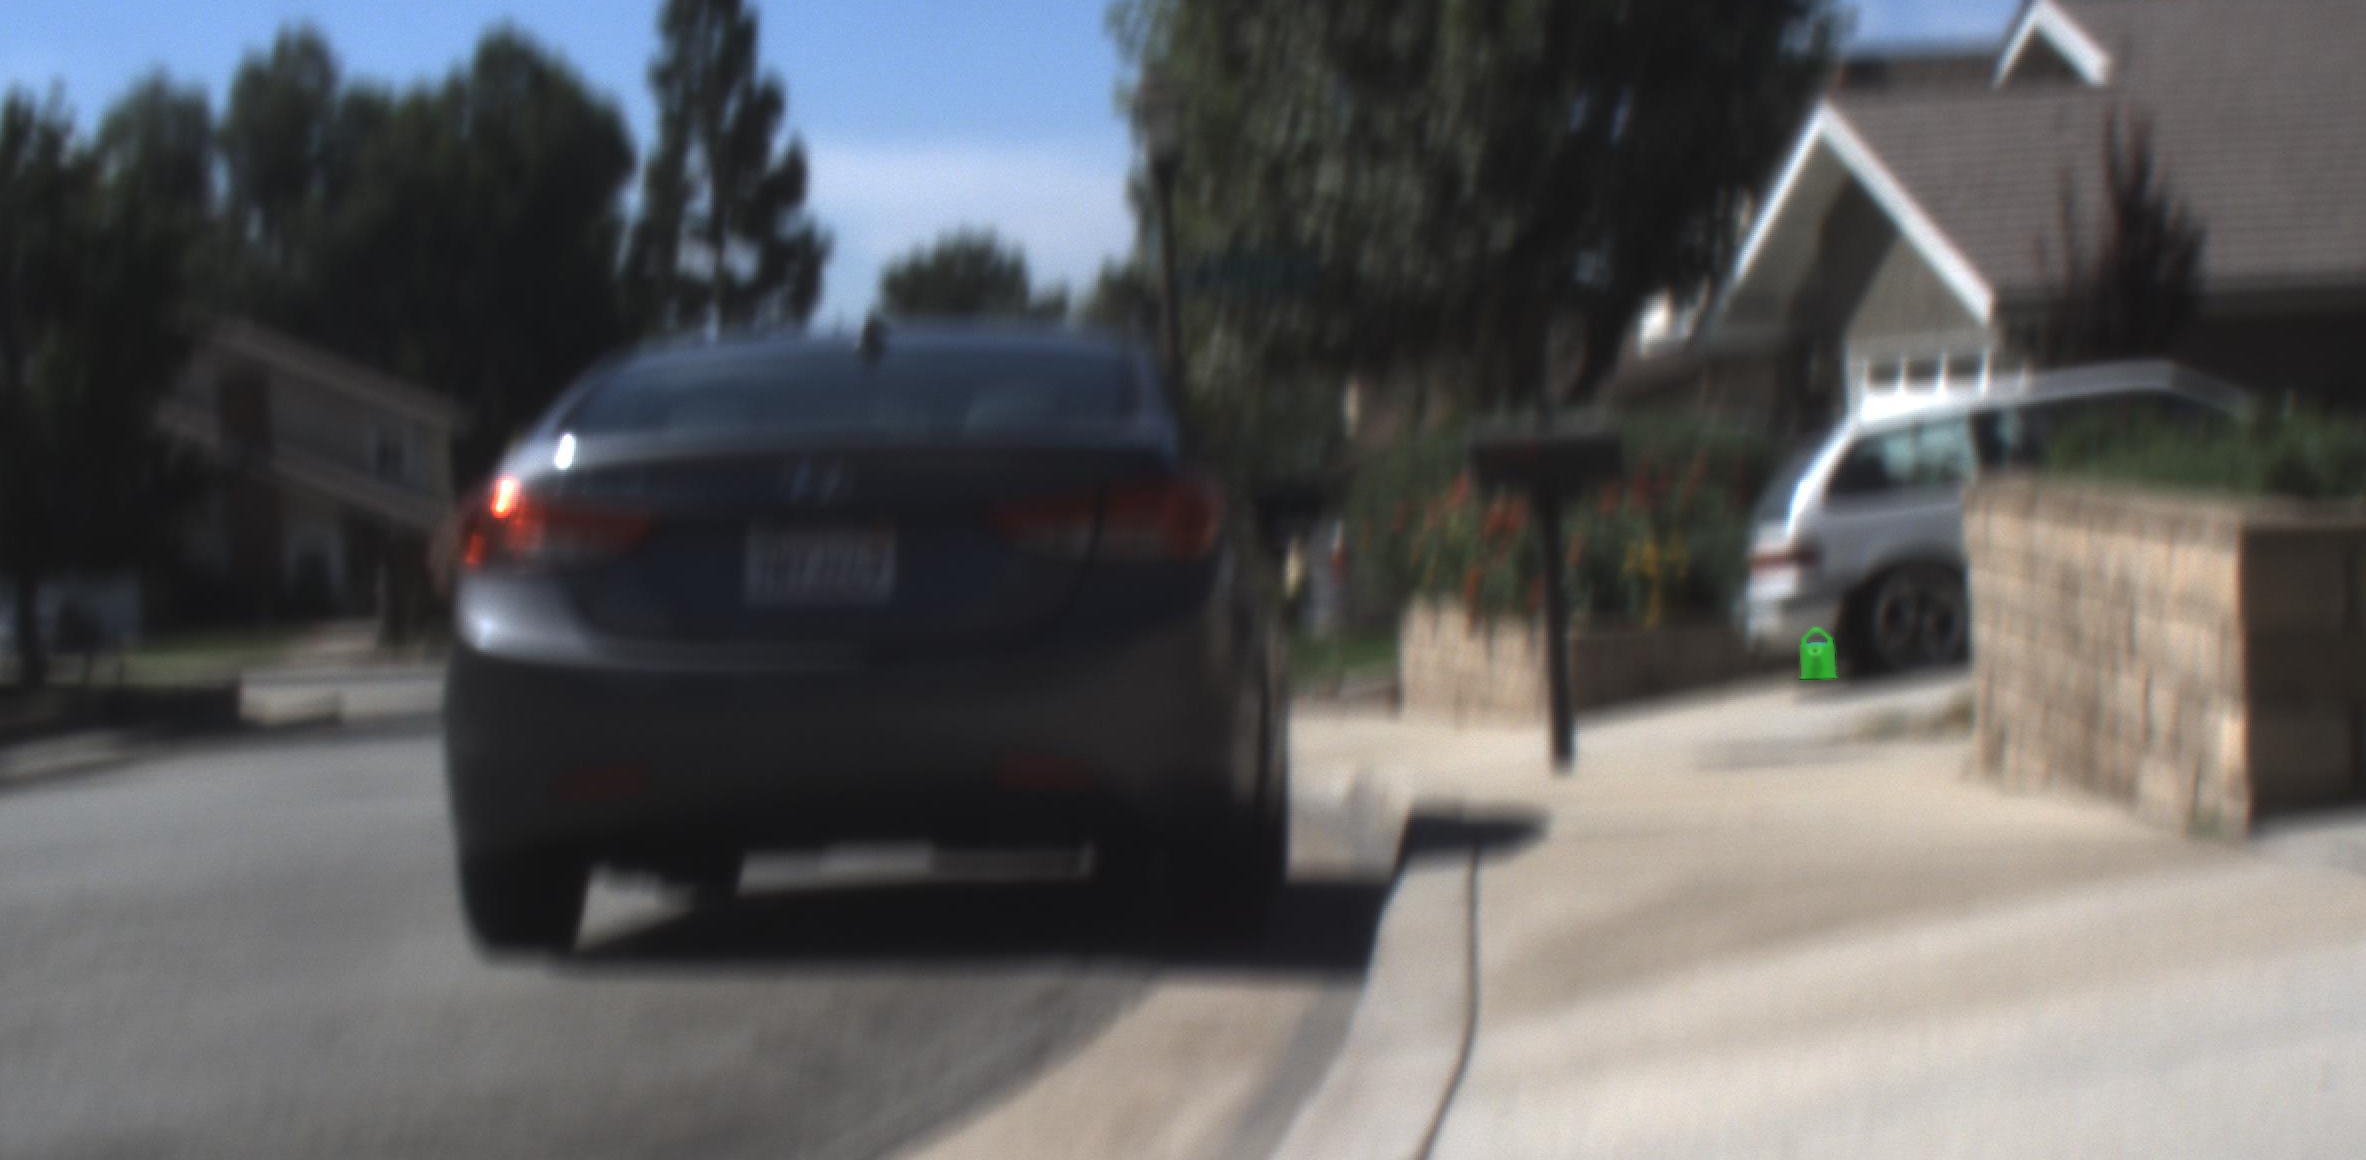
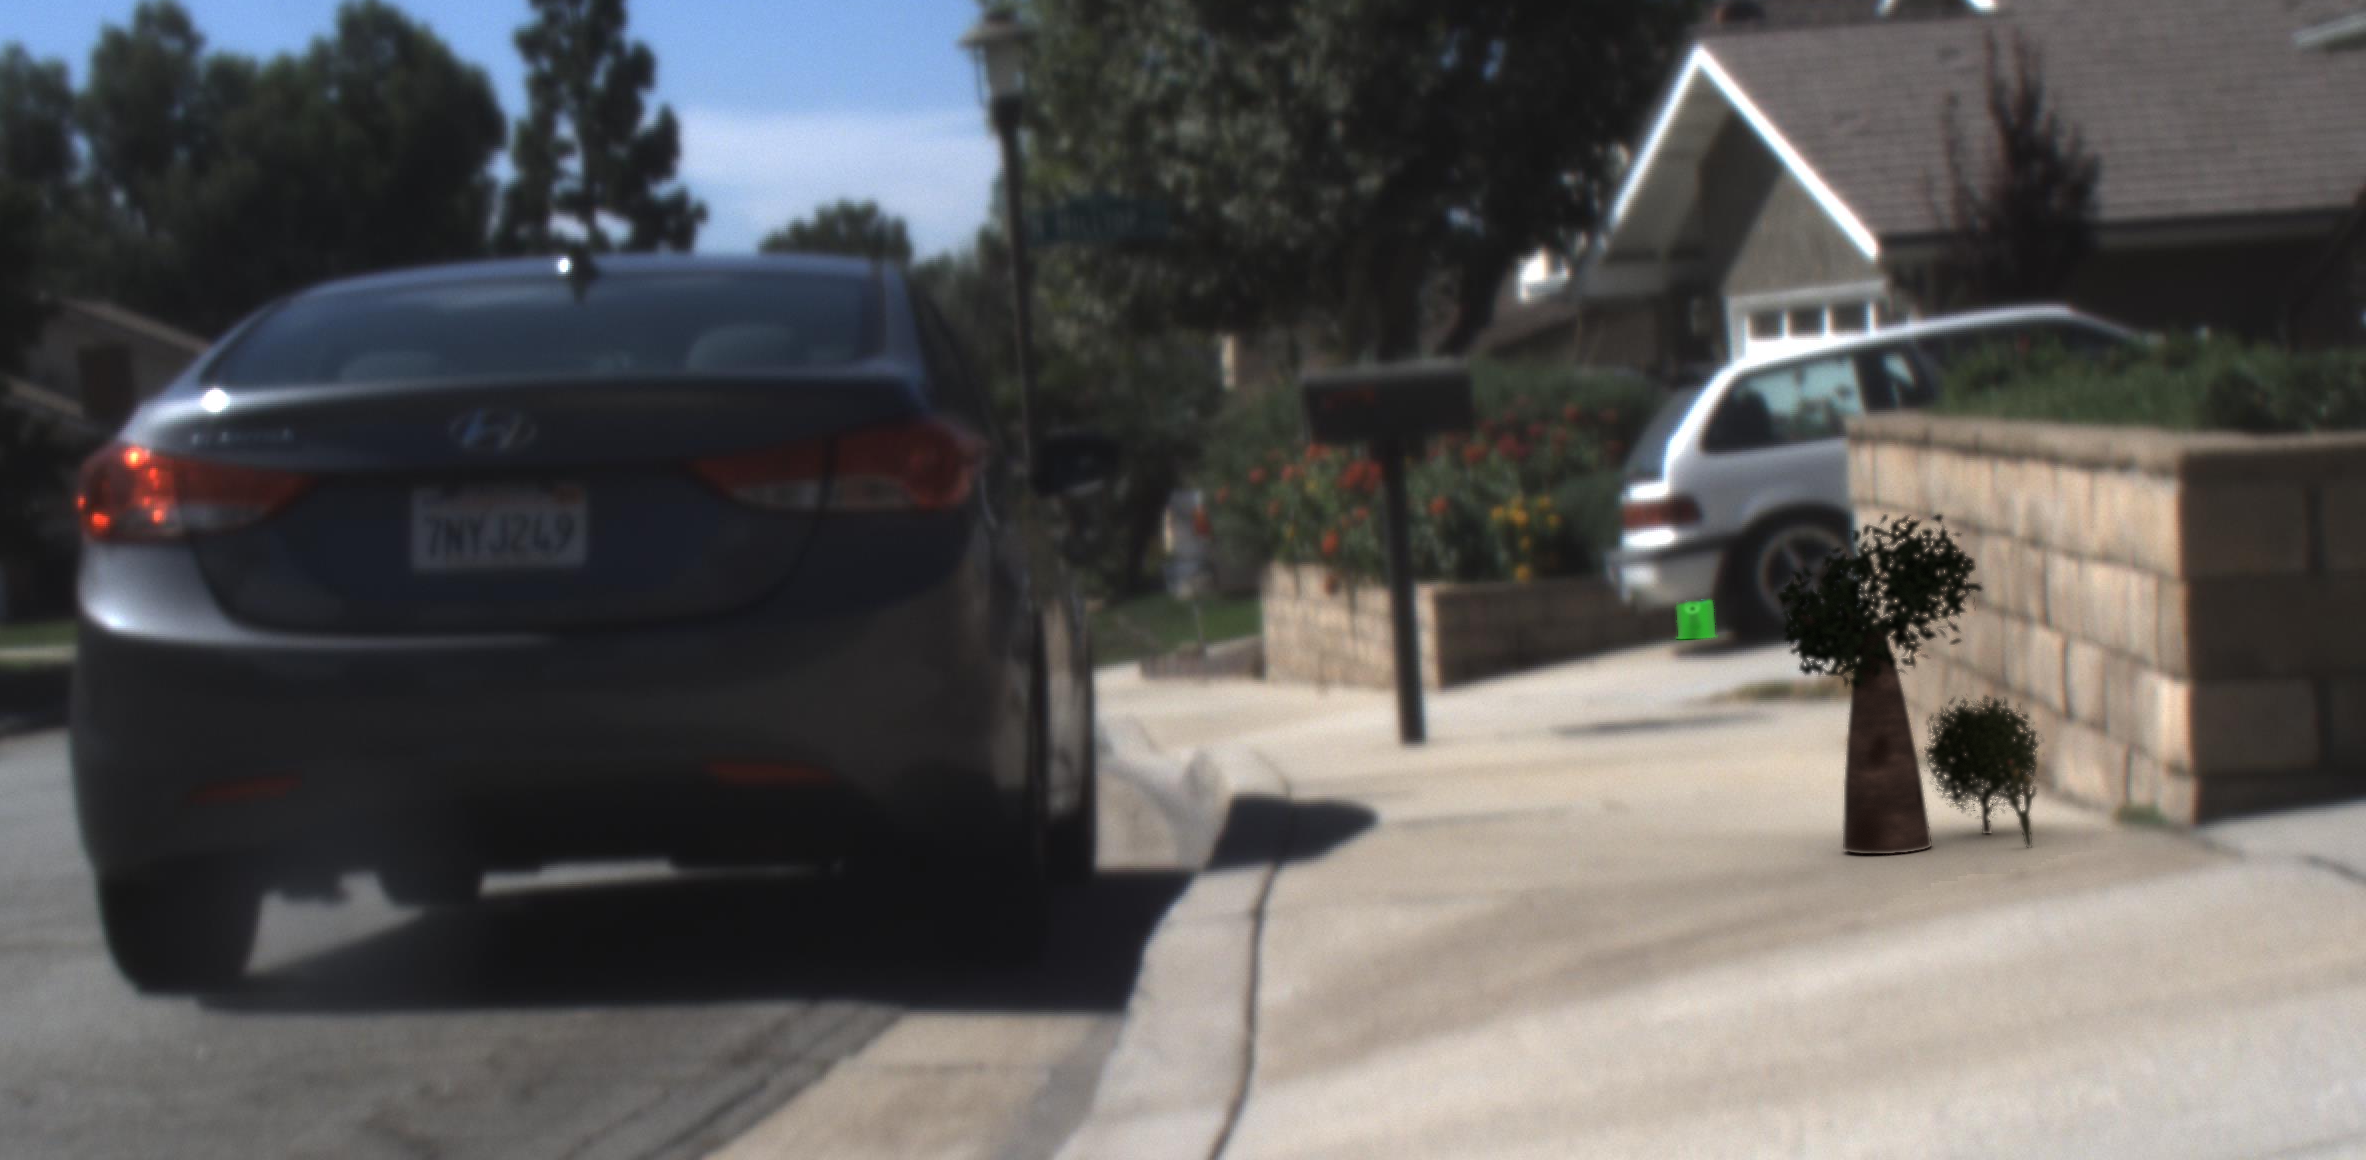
potted plant: none [1911,574,2130,851] -> present [1778,514,2038,854]

